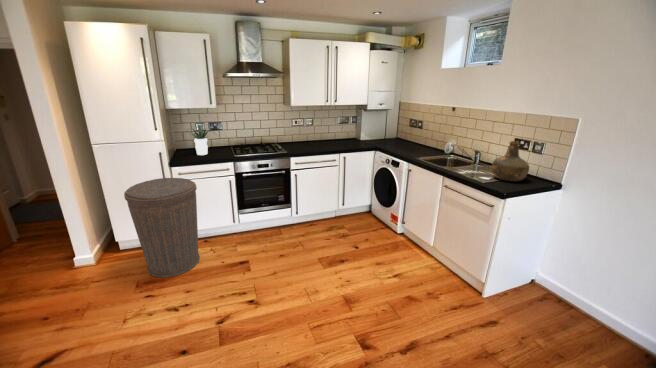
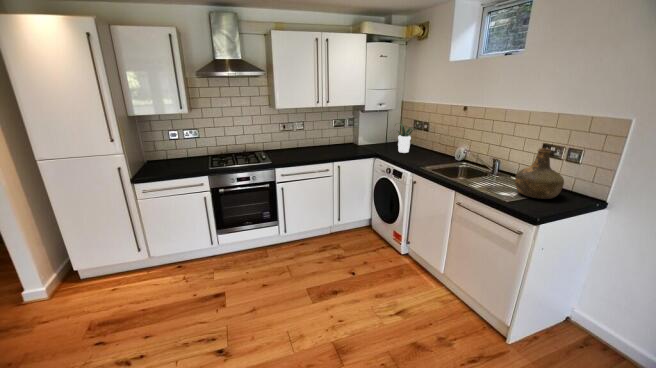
potted plant: present [189,125,209,155] -> present [396,123,415,153]
trash can: present [124,178,200,278] -> none [69,197,169,317]

